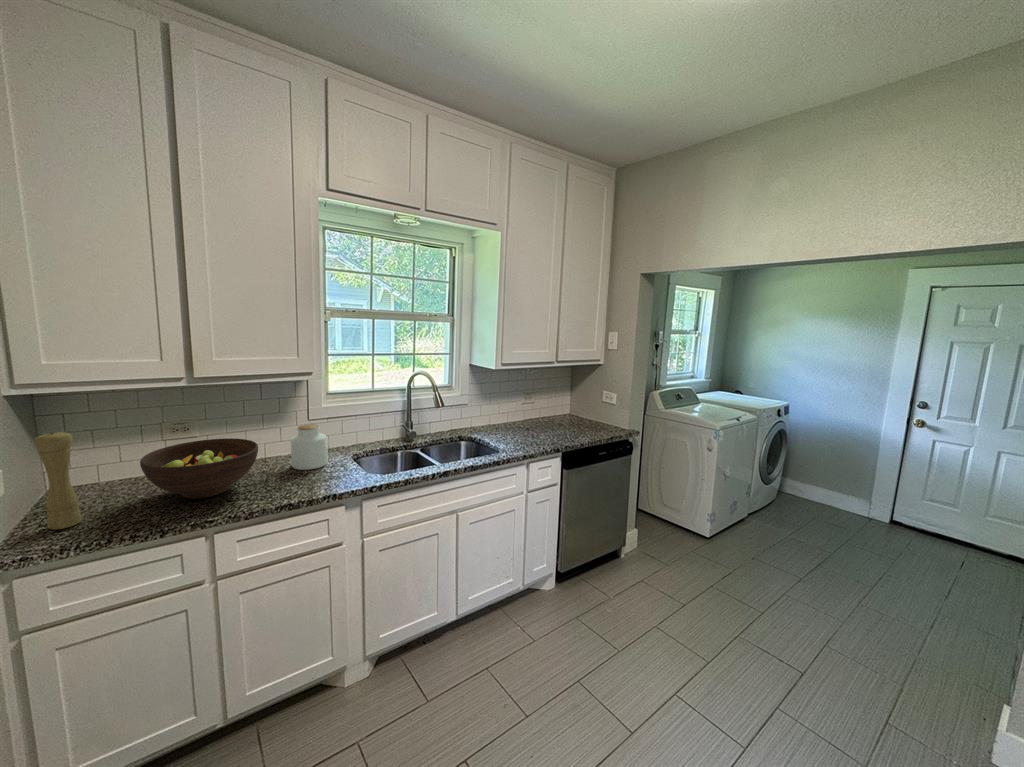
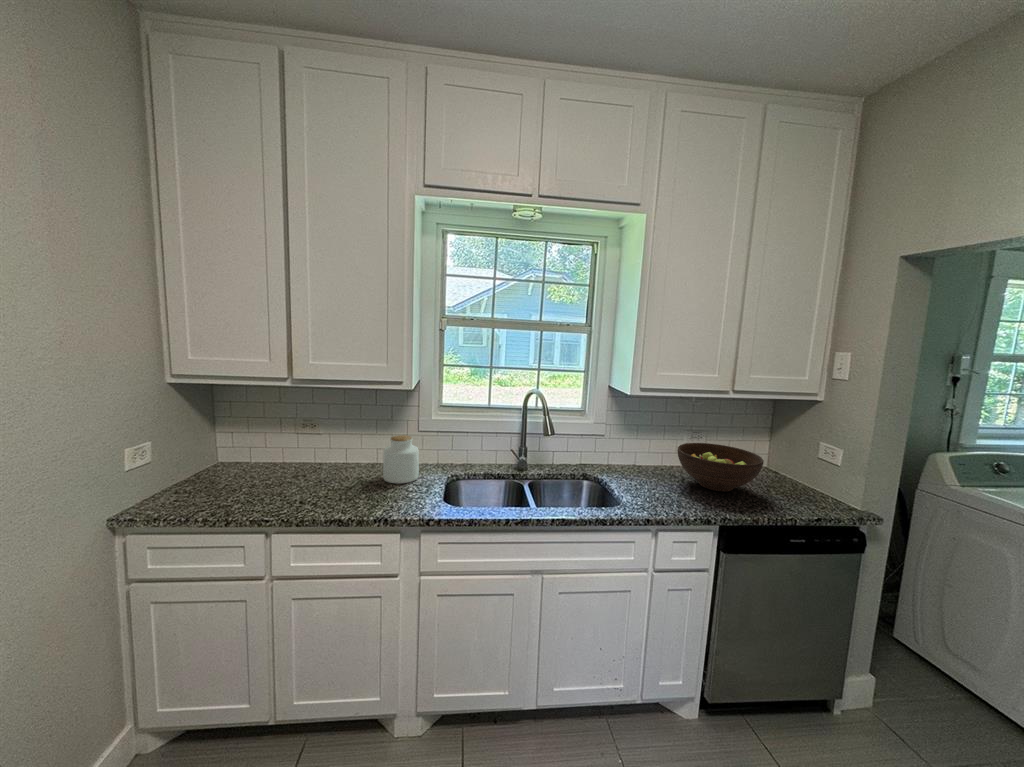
pepper mill: present [34,432,81,529] -> none [169,415,198,498]
fruit bowl: present [140,438,258,499] -> present [677,443,764,492]

